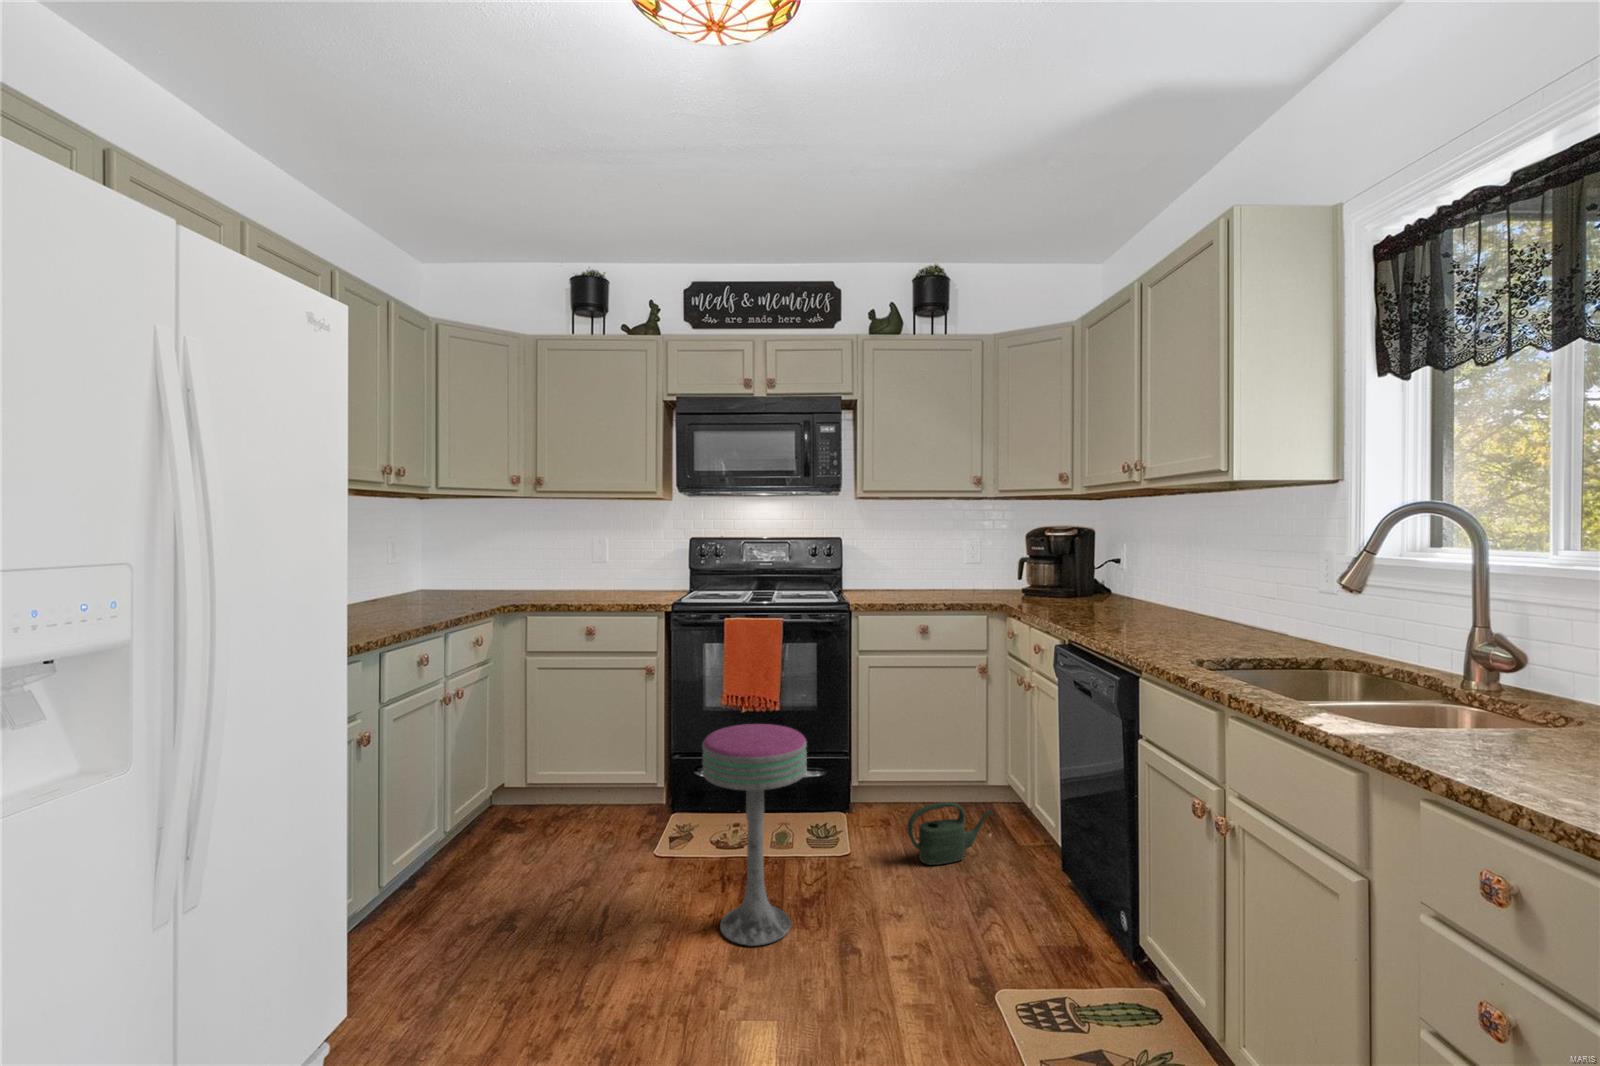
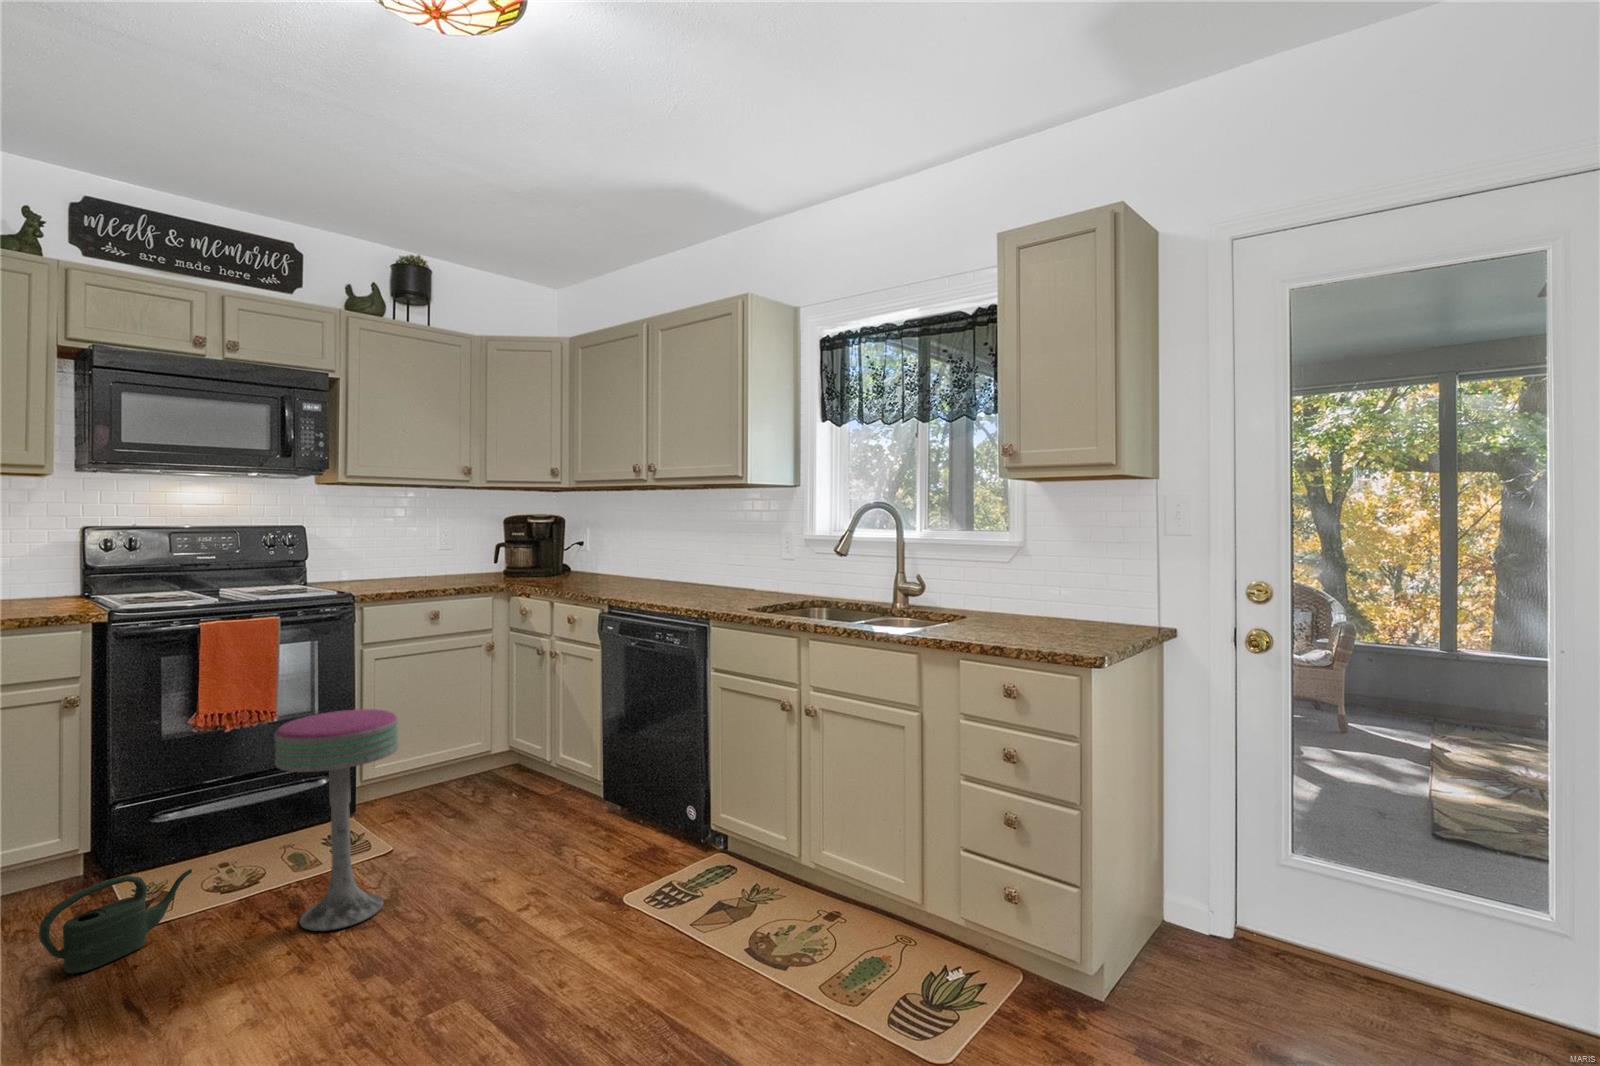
watering can: present [907,802,992,865] -> present [39,869,192,974]

